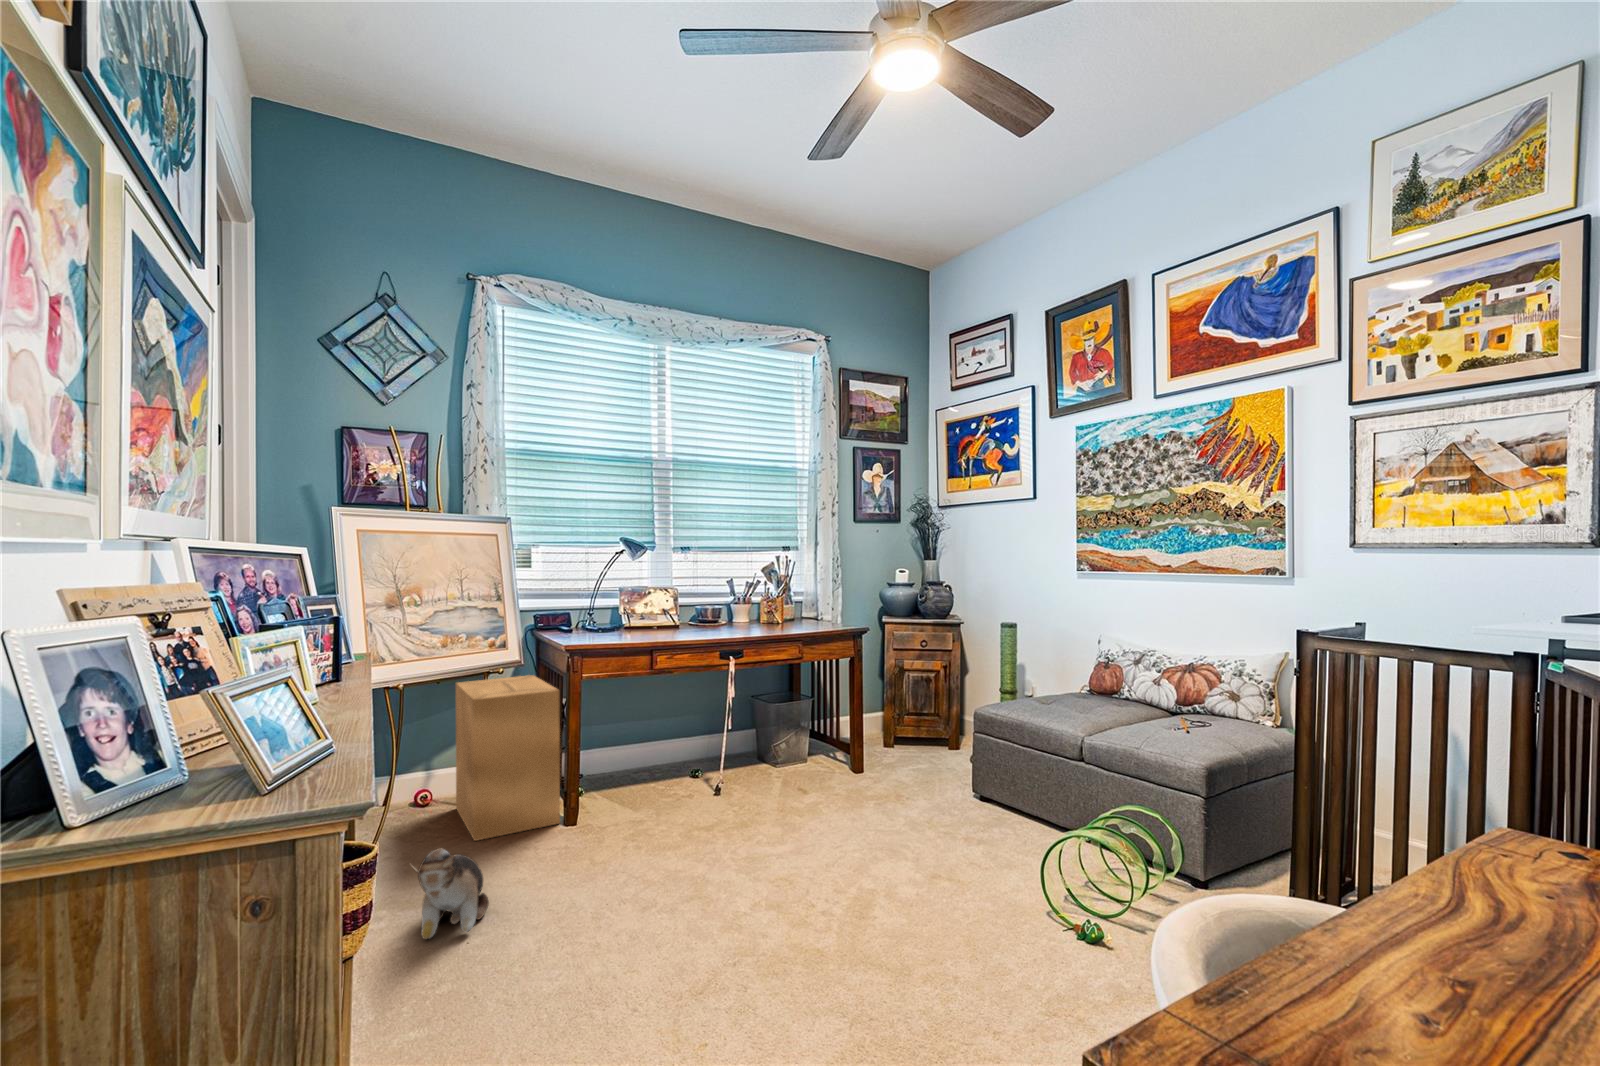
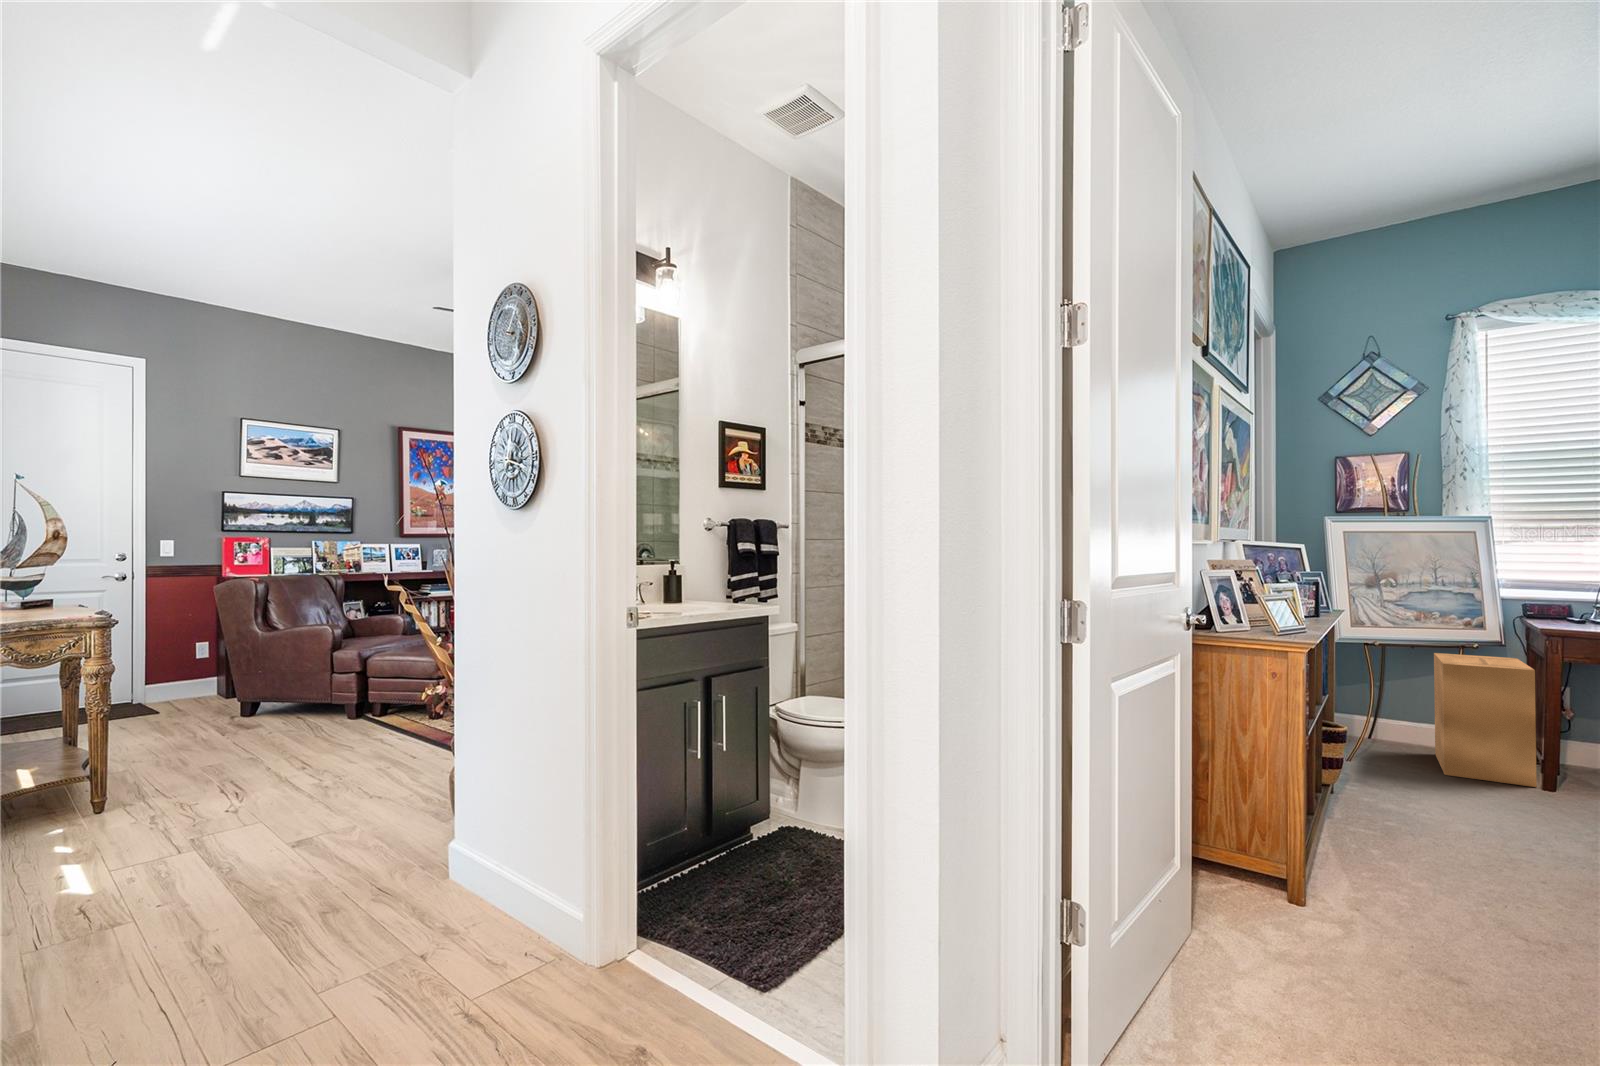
plush toy: present [411,848,489,939] -> none [1373,746,1442,811]

